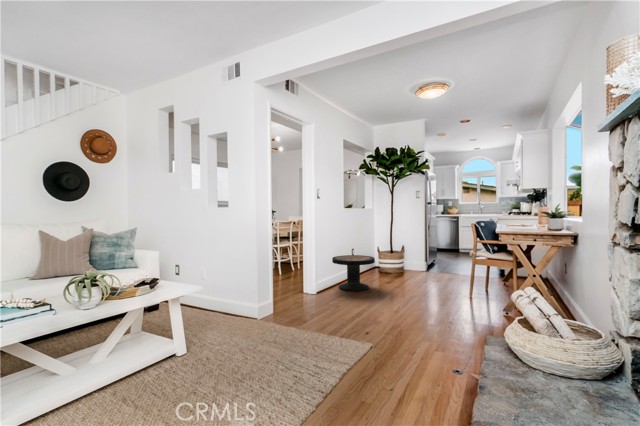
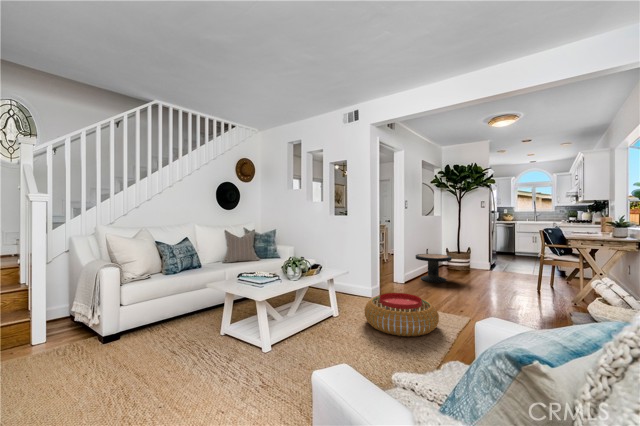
pouf: none [217,315,323,385] -> present [364,293,439,336]

